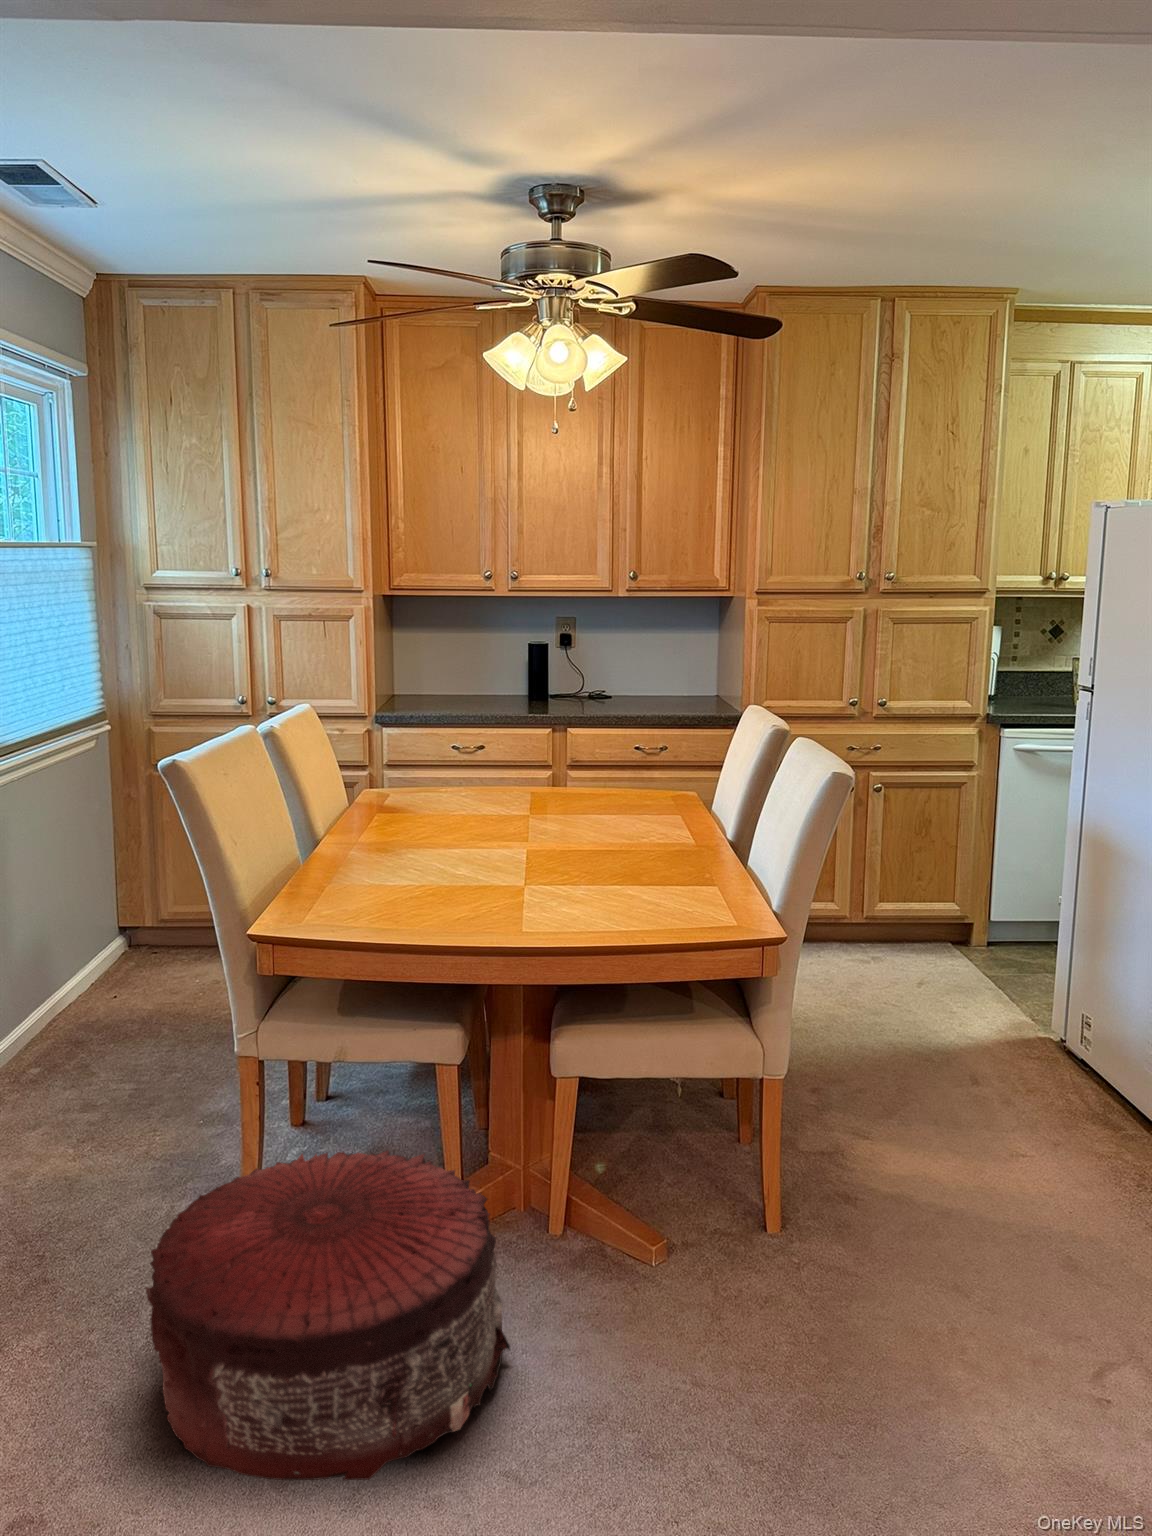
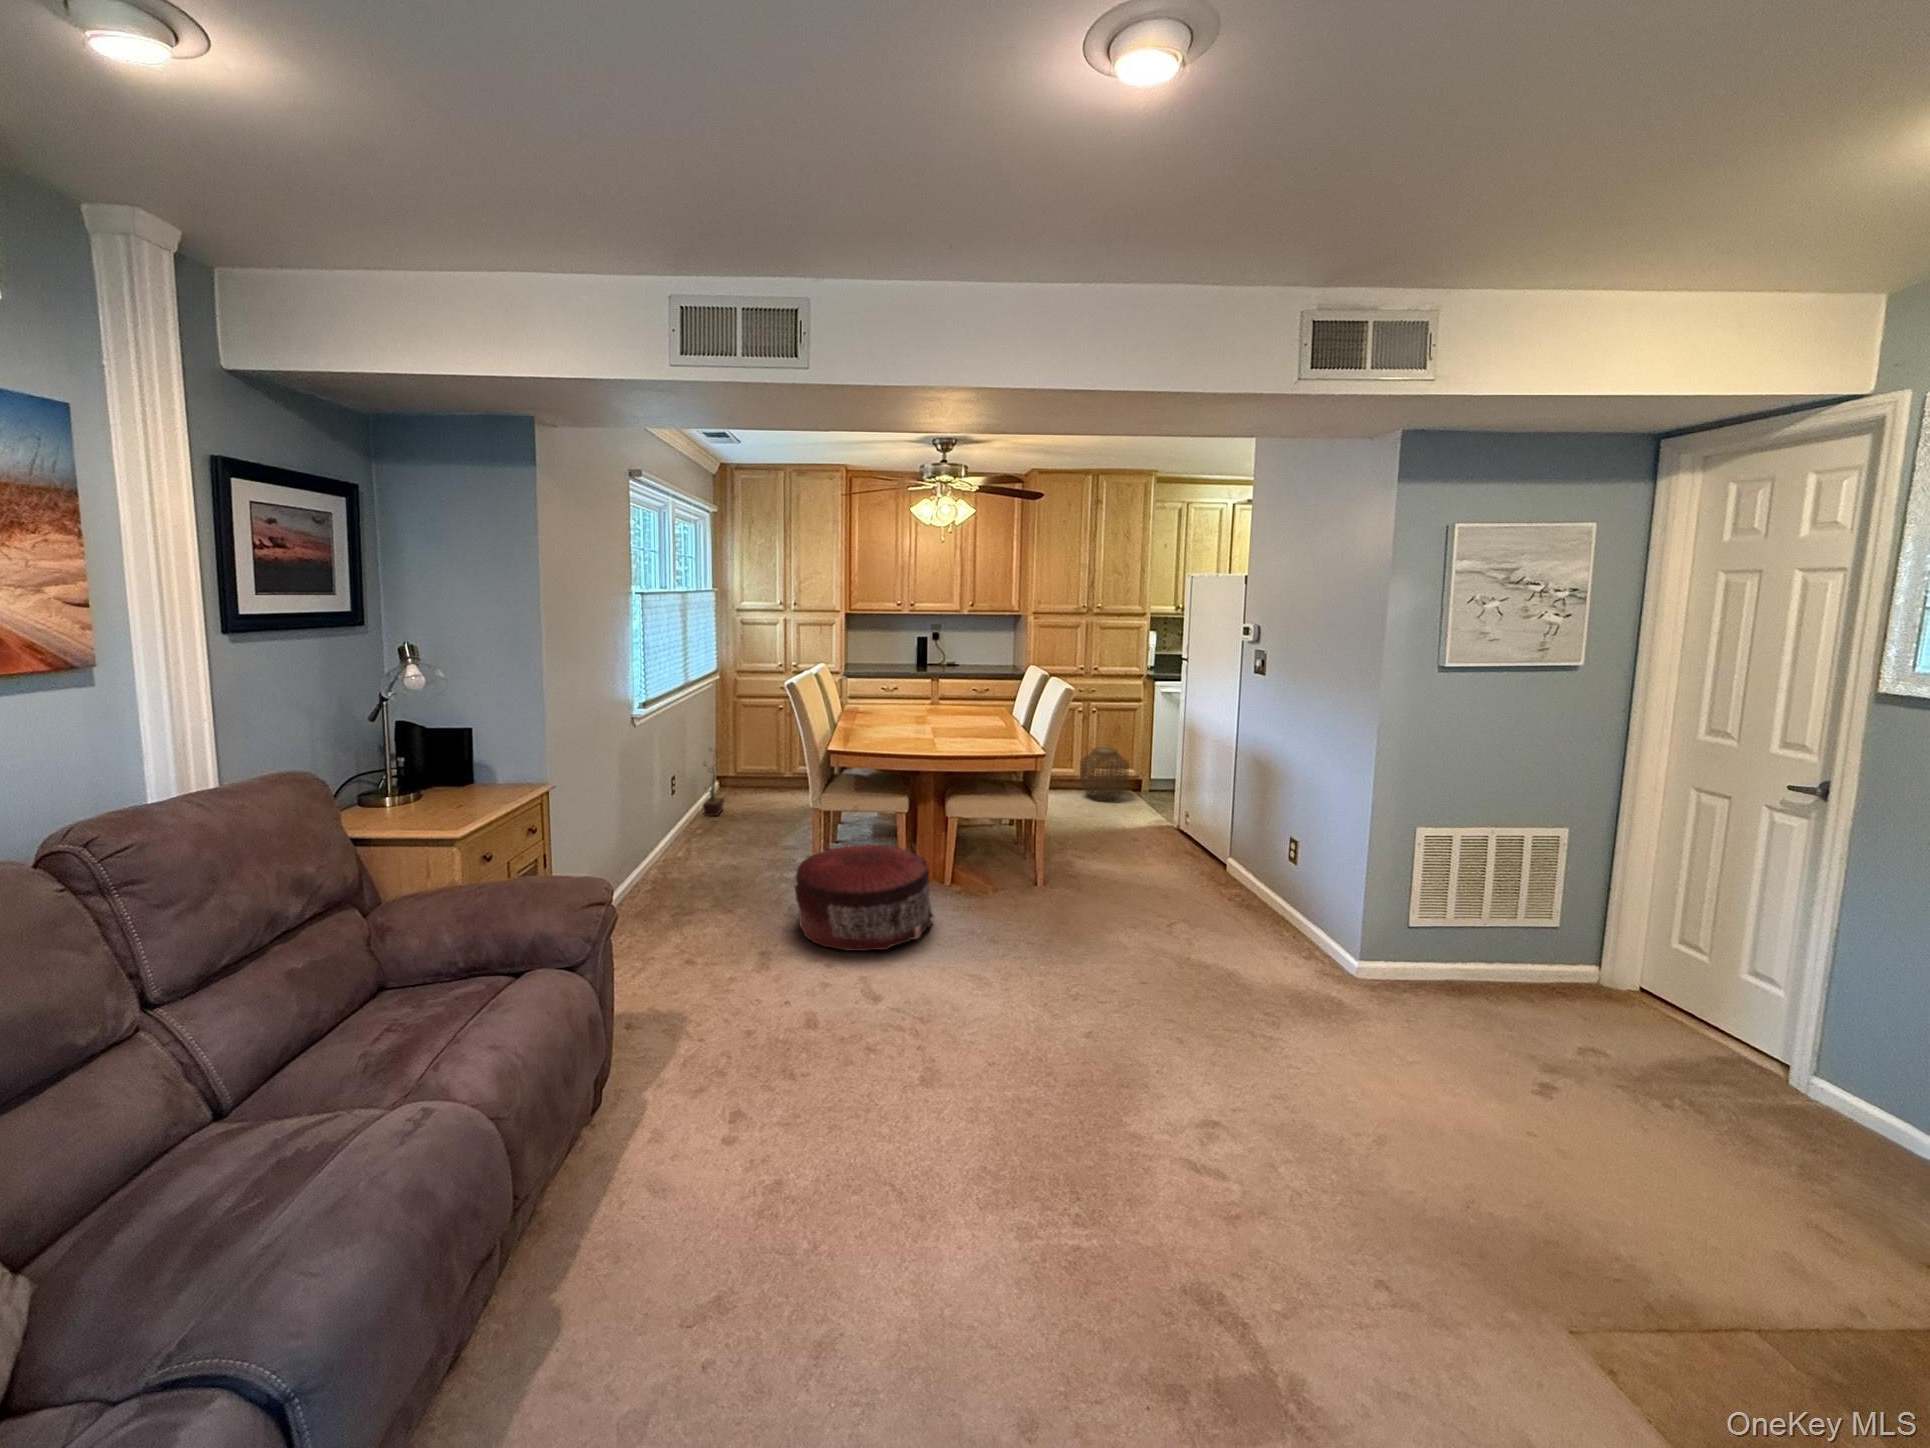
woven basket: none [851,864,950,973] -> present [1080,748,1129,801]
potted plant: none [52,872,130,1024] -> present [702,750,729,816]

